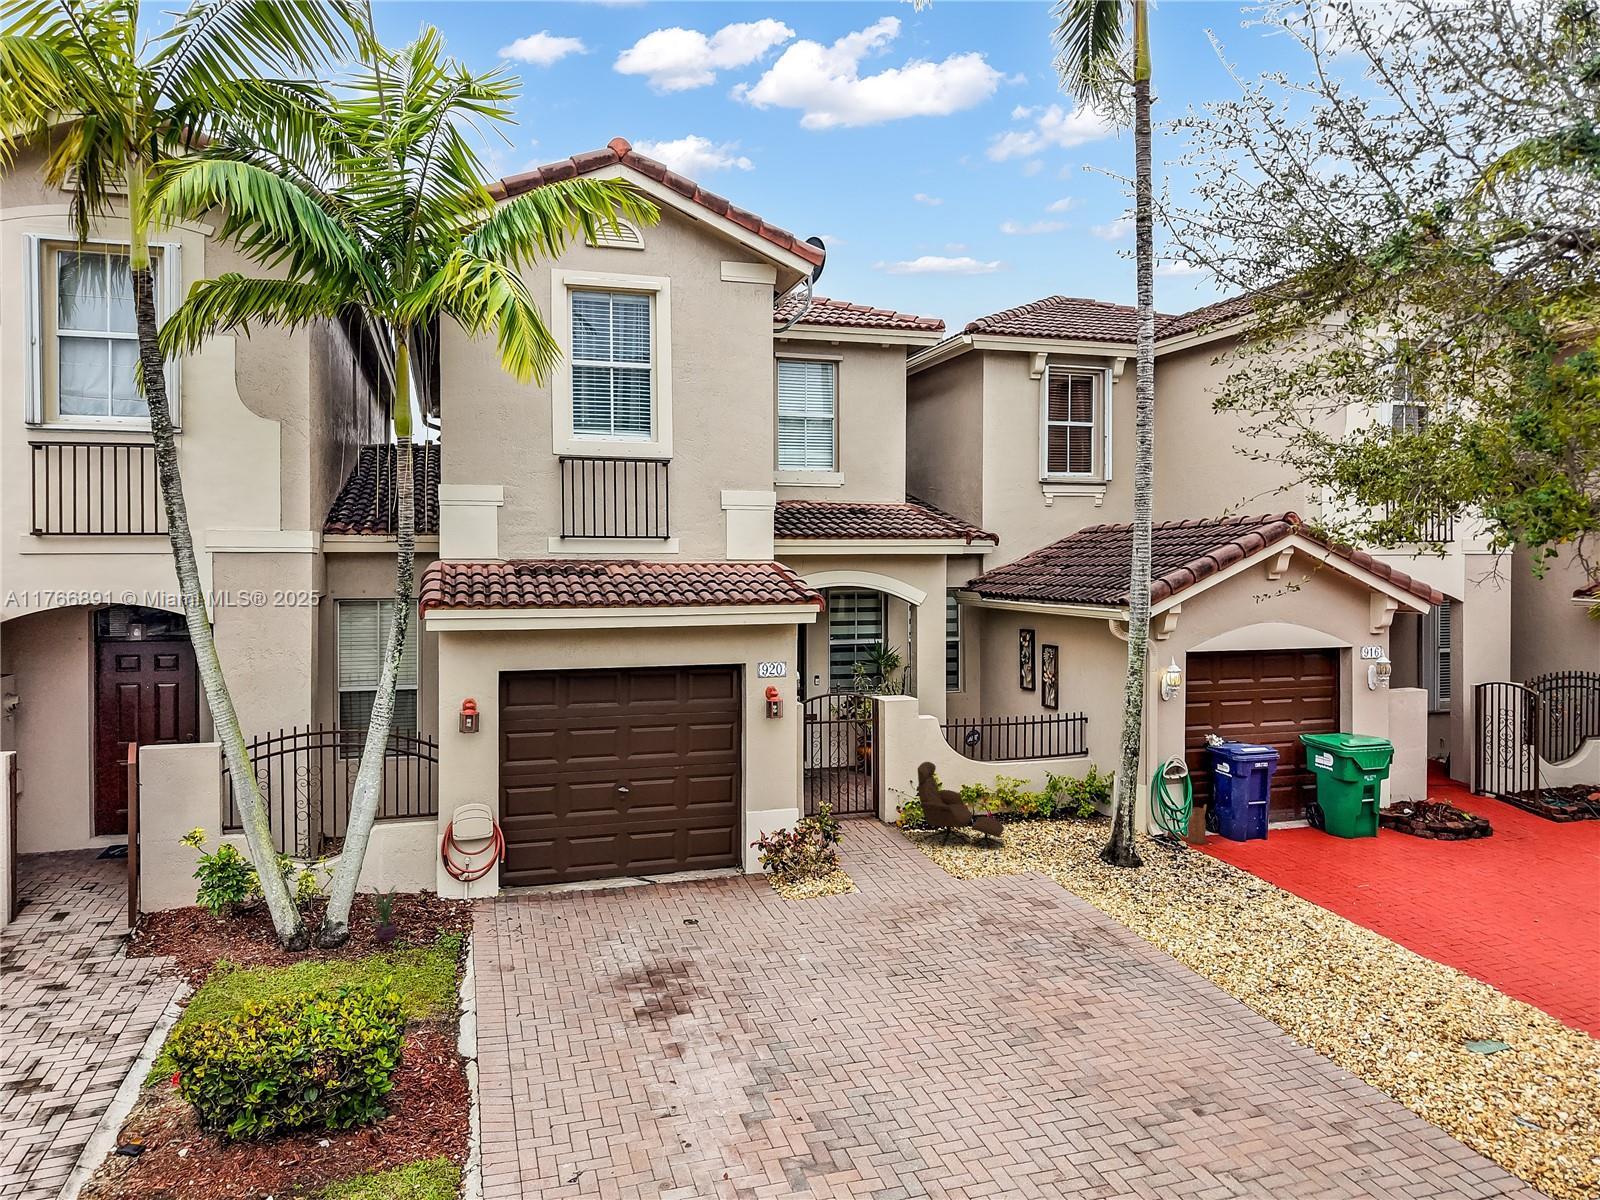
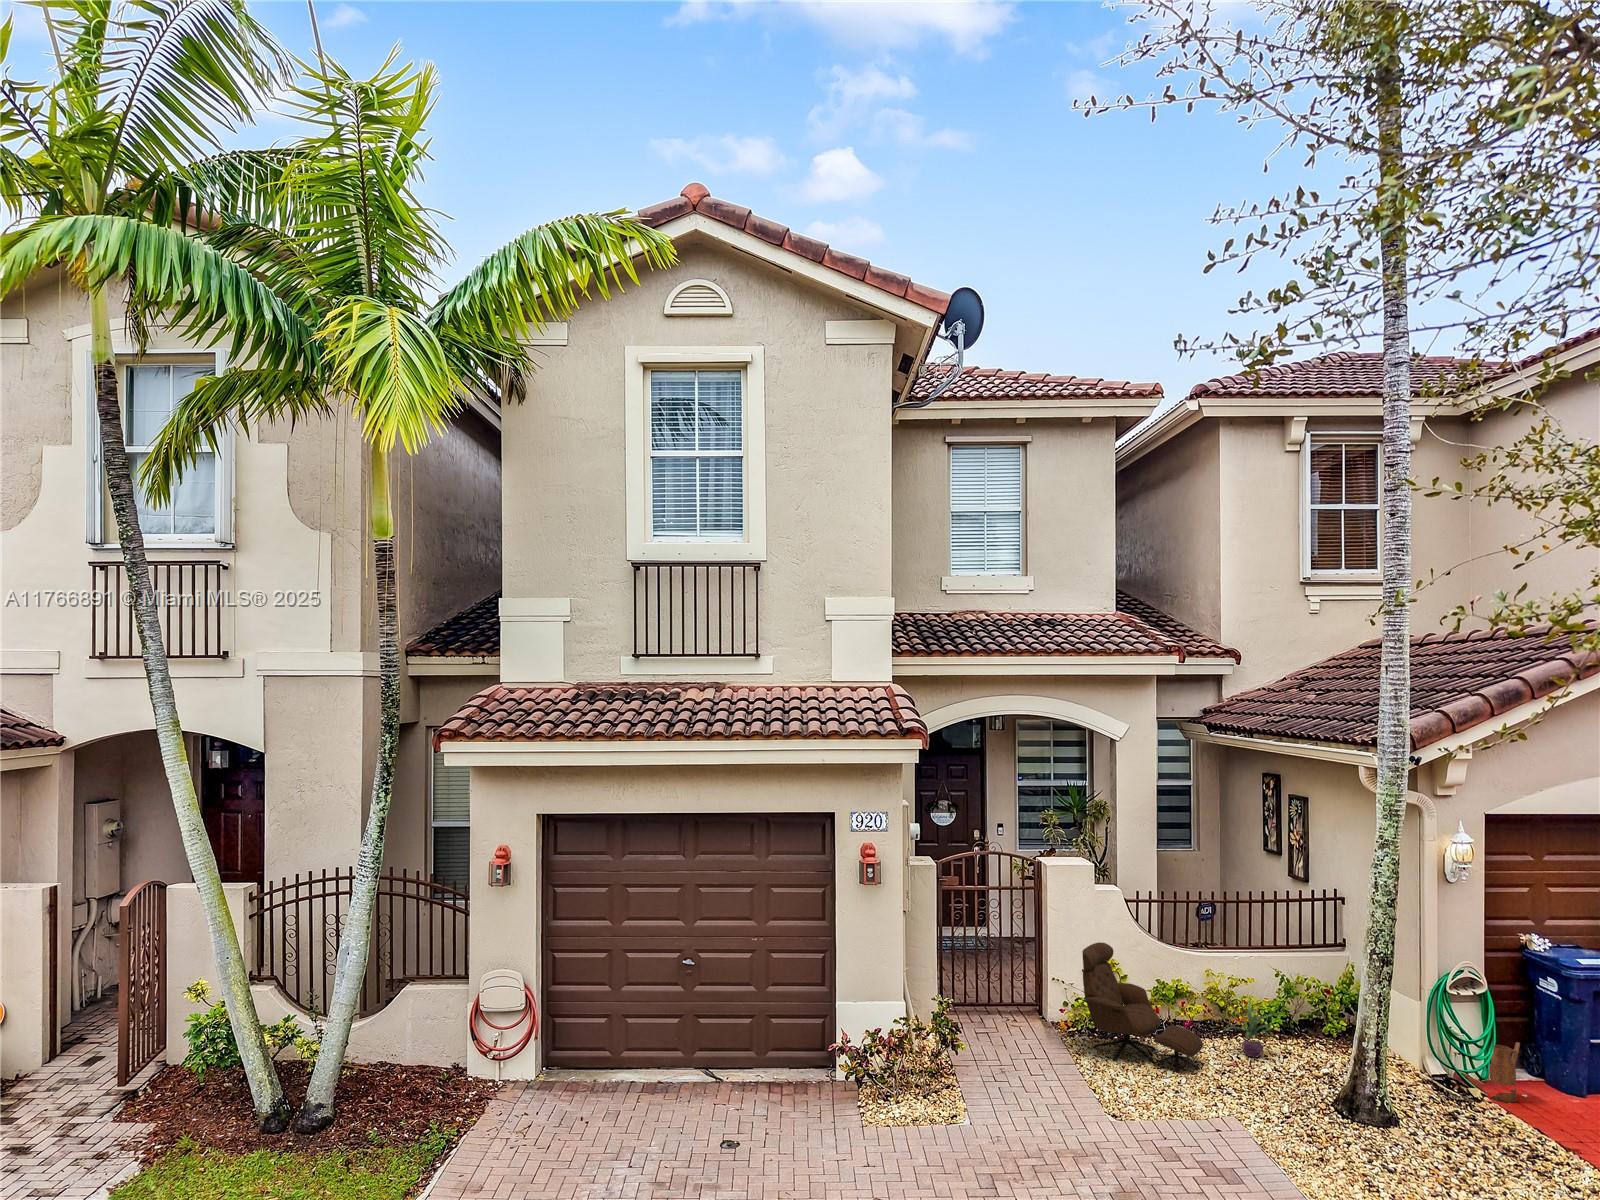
decorative plant: present [356,886,410,941] -> present [1242,1000,1271,1057]

